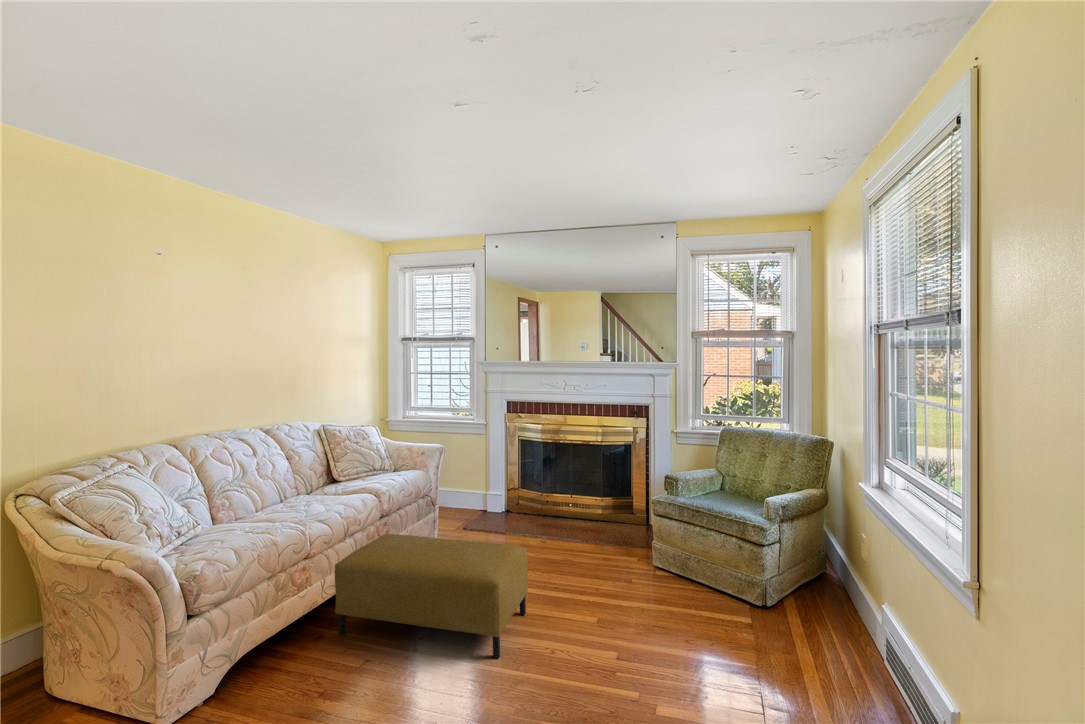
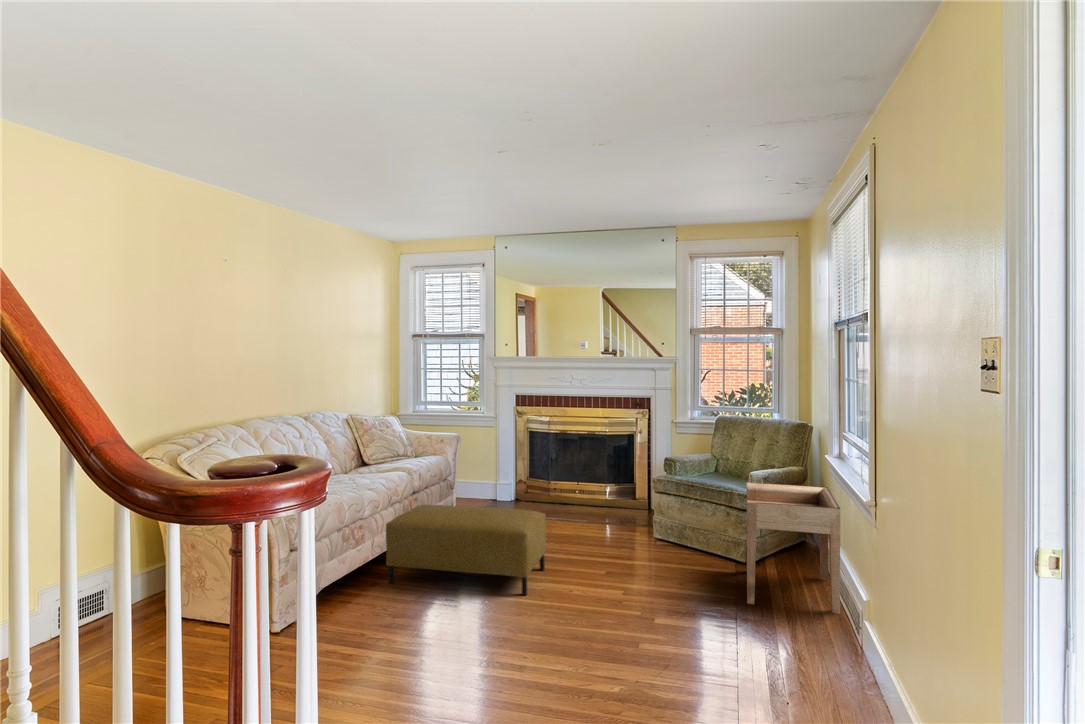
side table: none [764,514,897,699] -> present [747,482,840,614]

